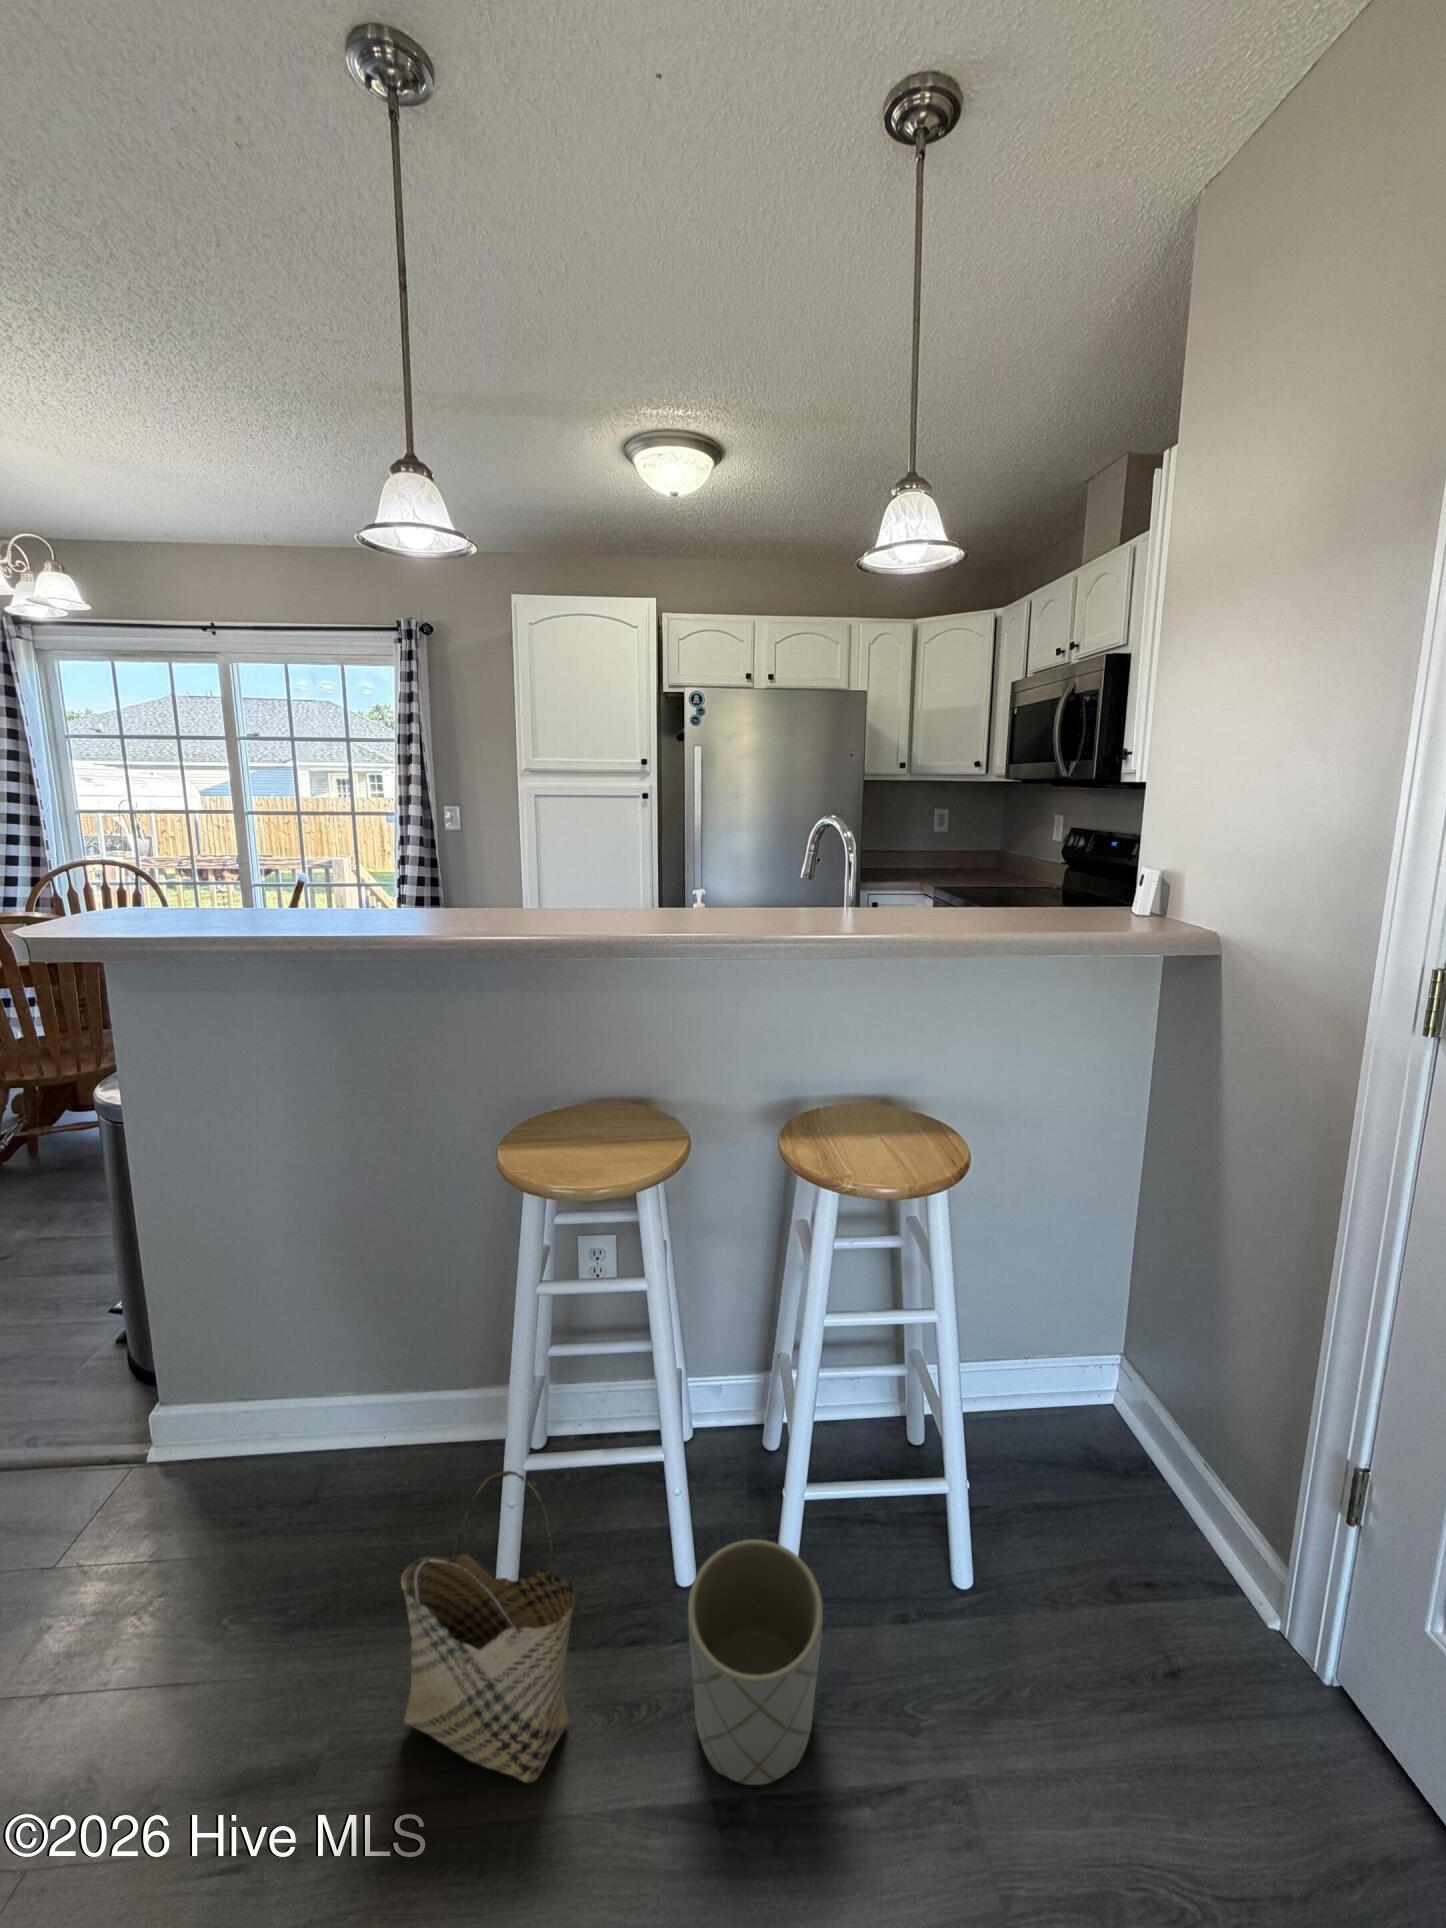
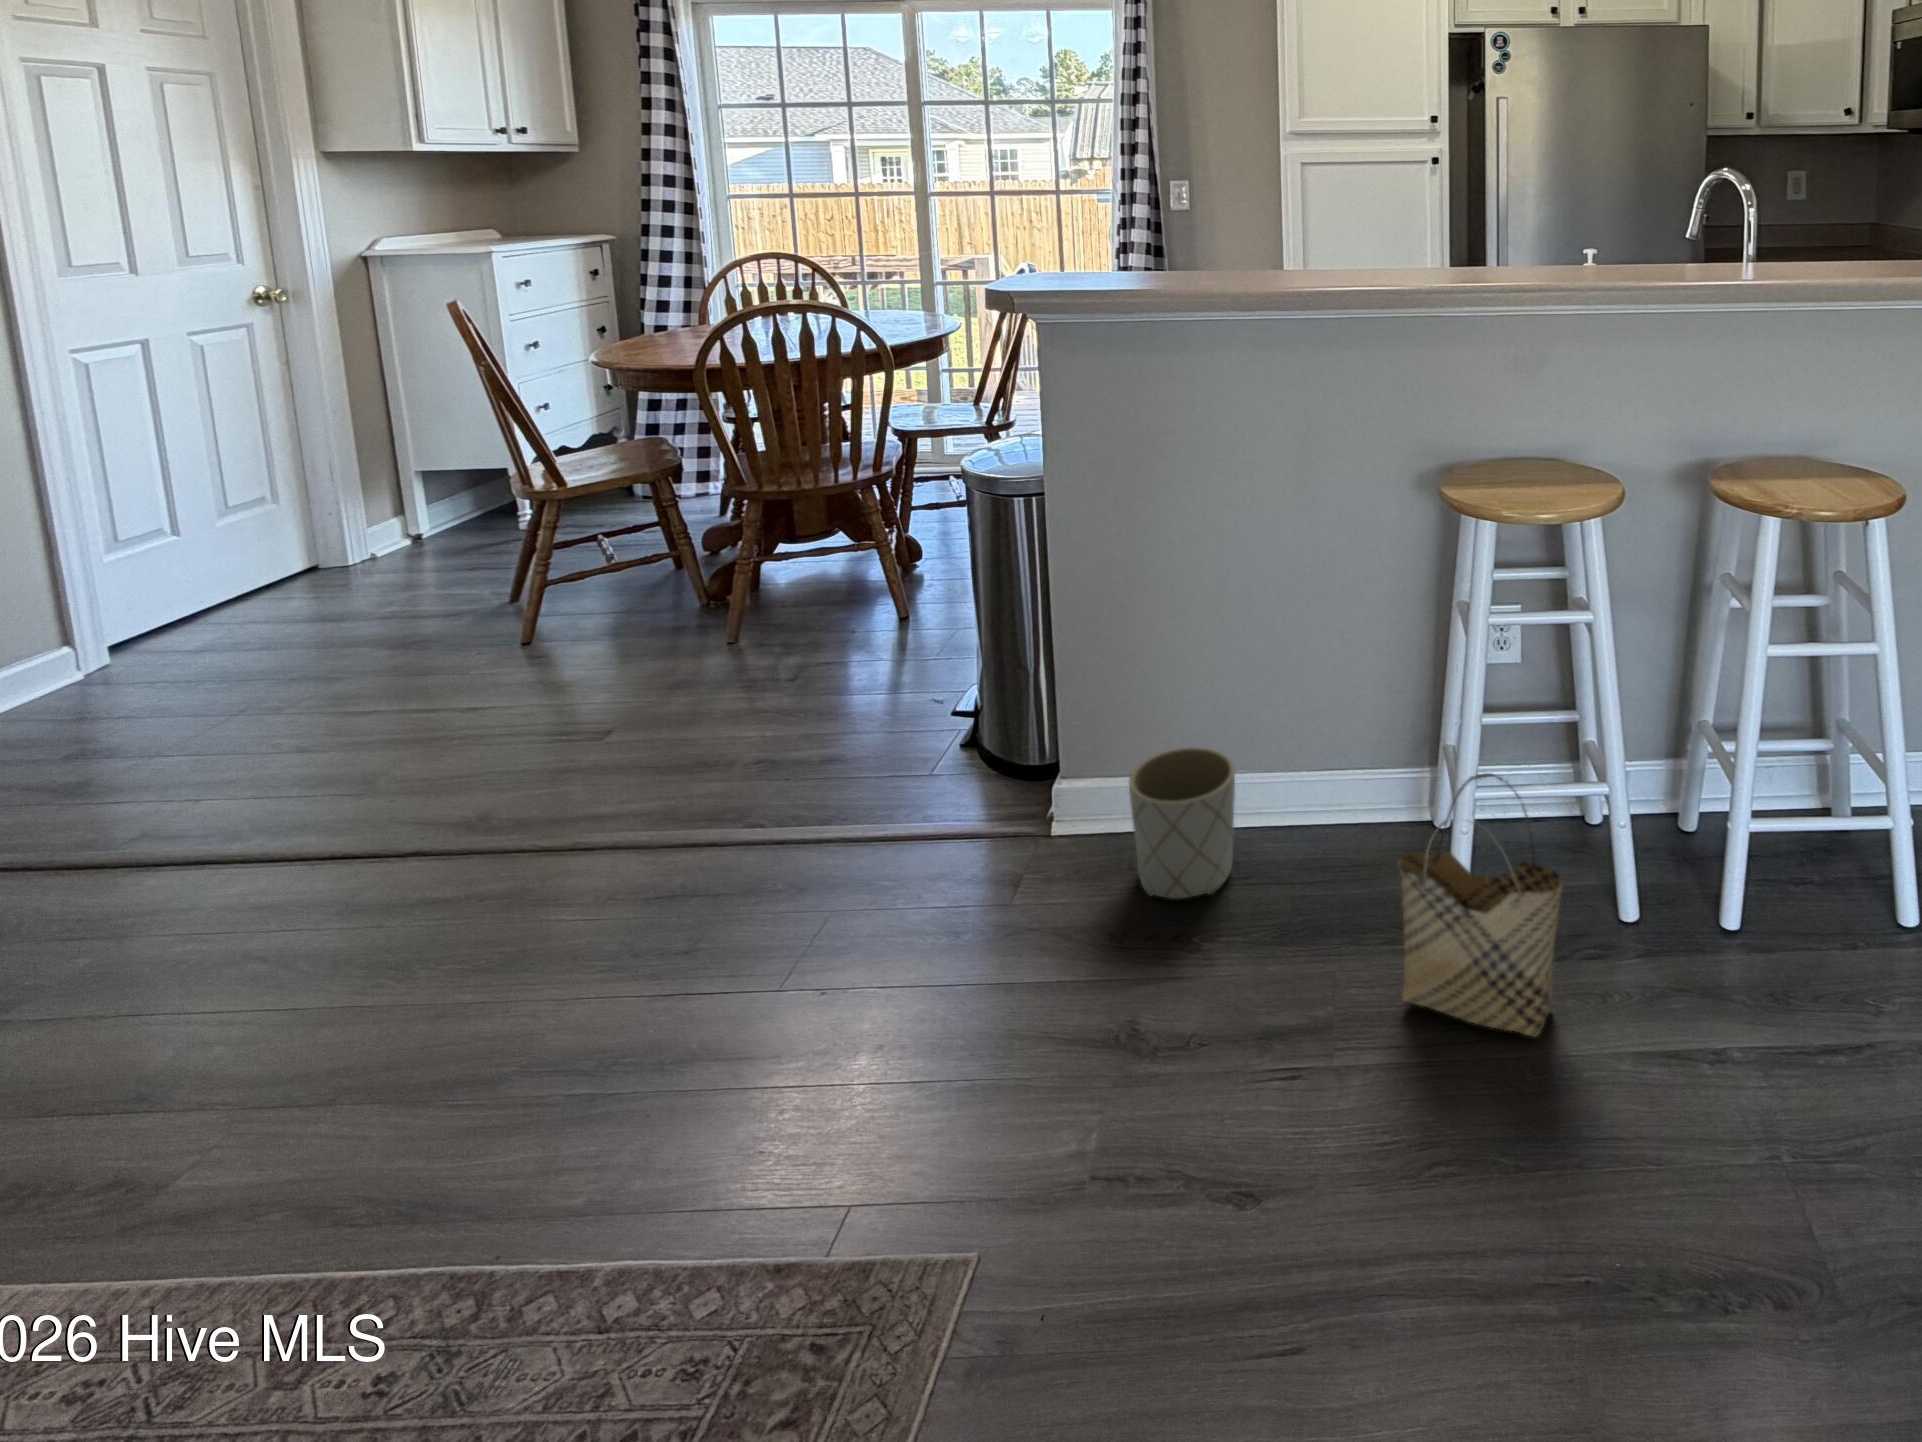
planter: present [688,1539,823,1785] -> present [1129,747,1235,899]

